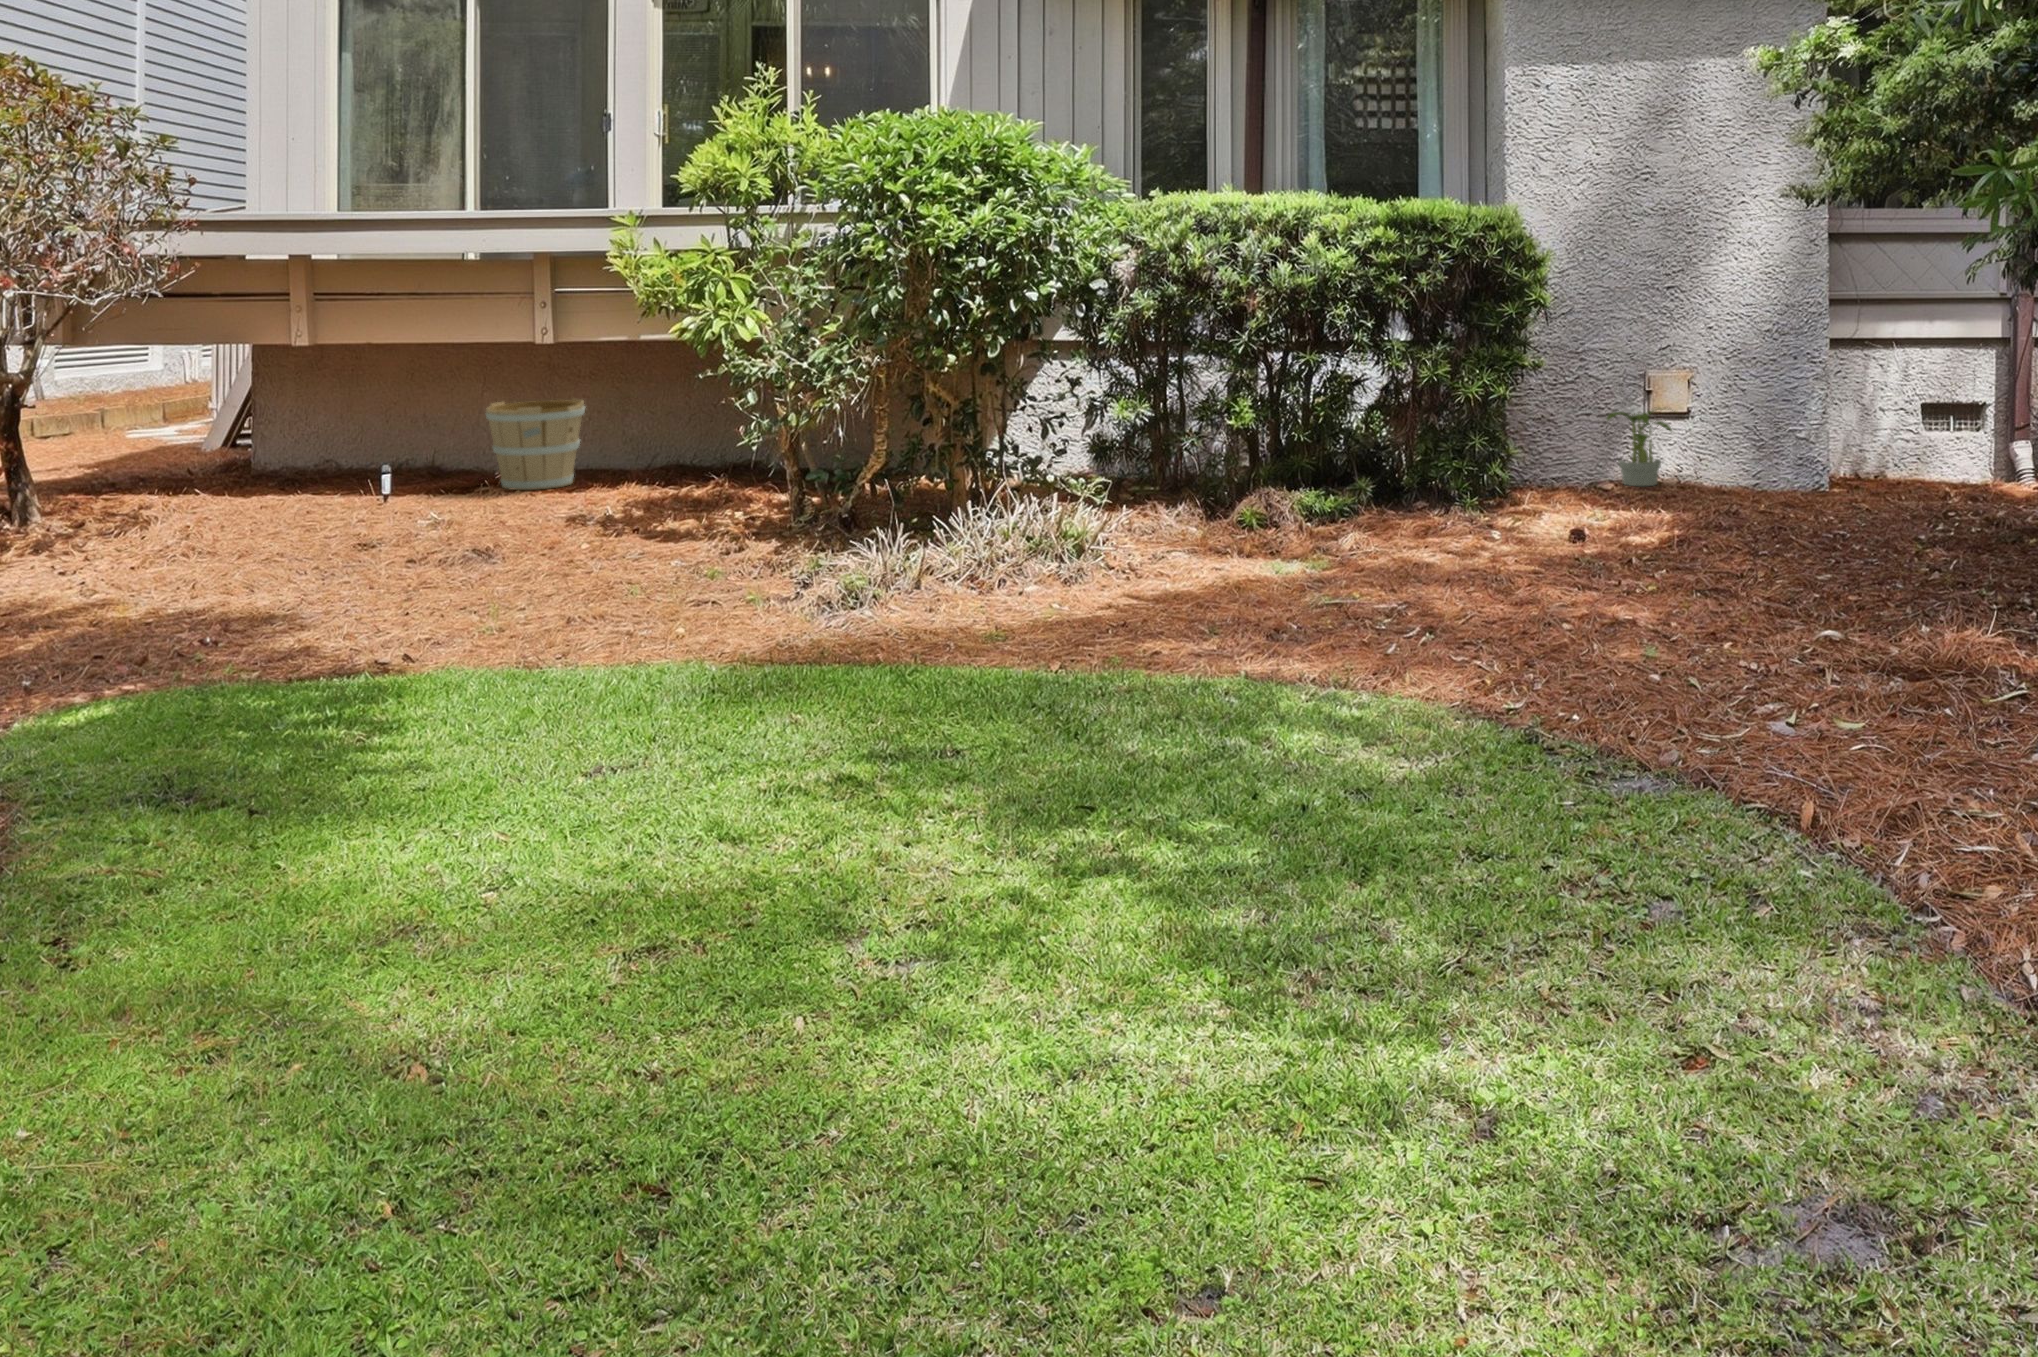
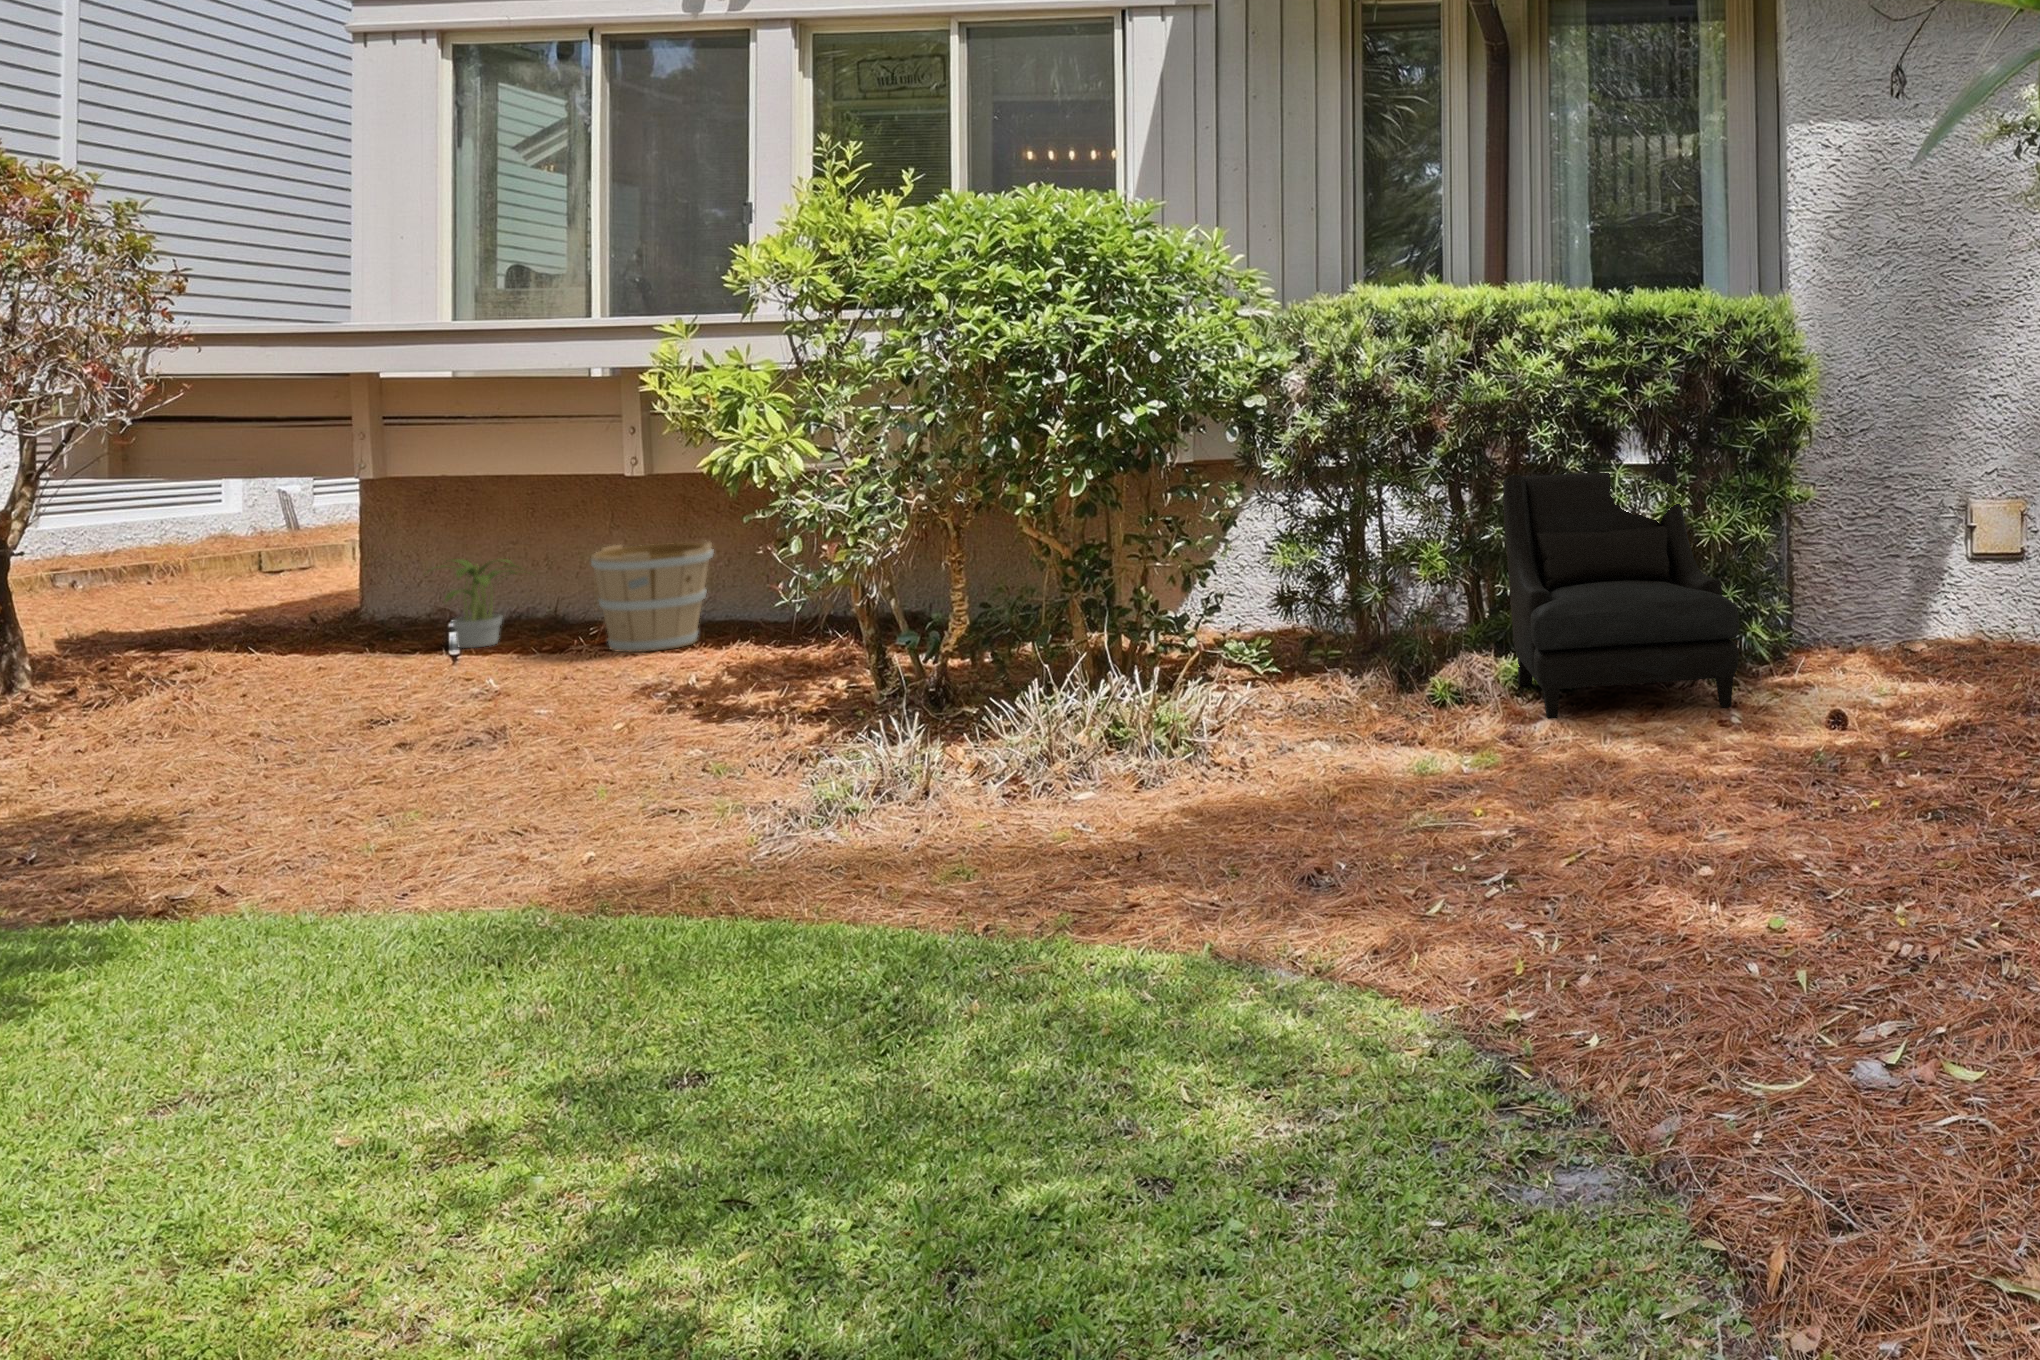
armchair: none [1296,339,1504,535] -> present [1503,467,1739,719]
potted plant: present [1607,408,1672,486] -> present [437,559,518,648]

